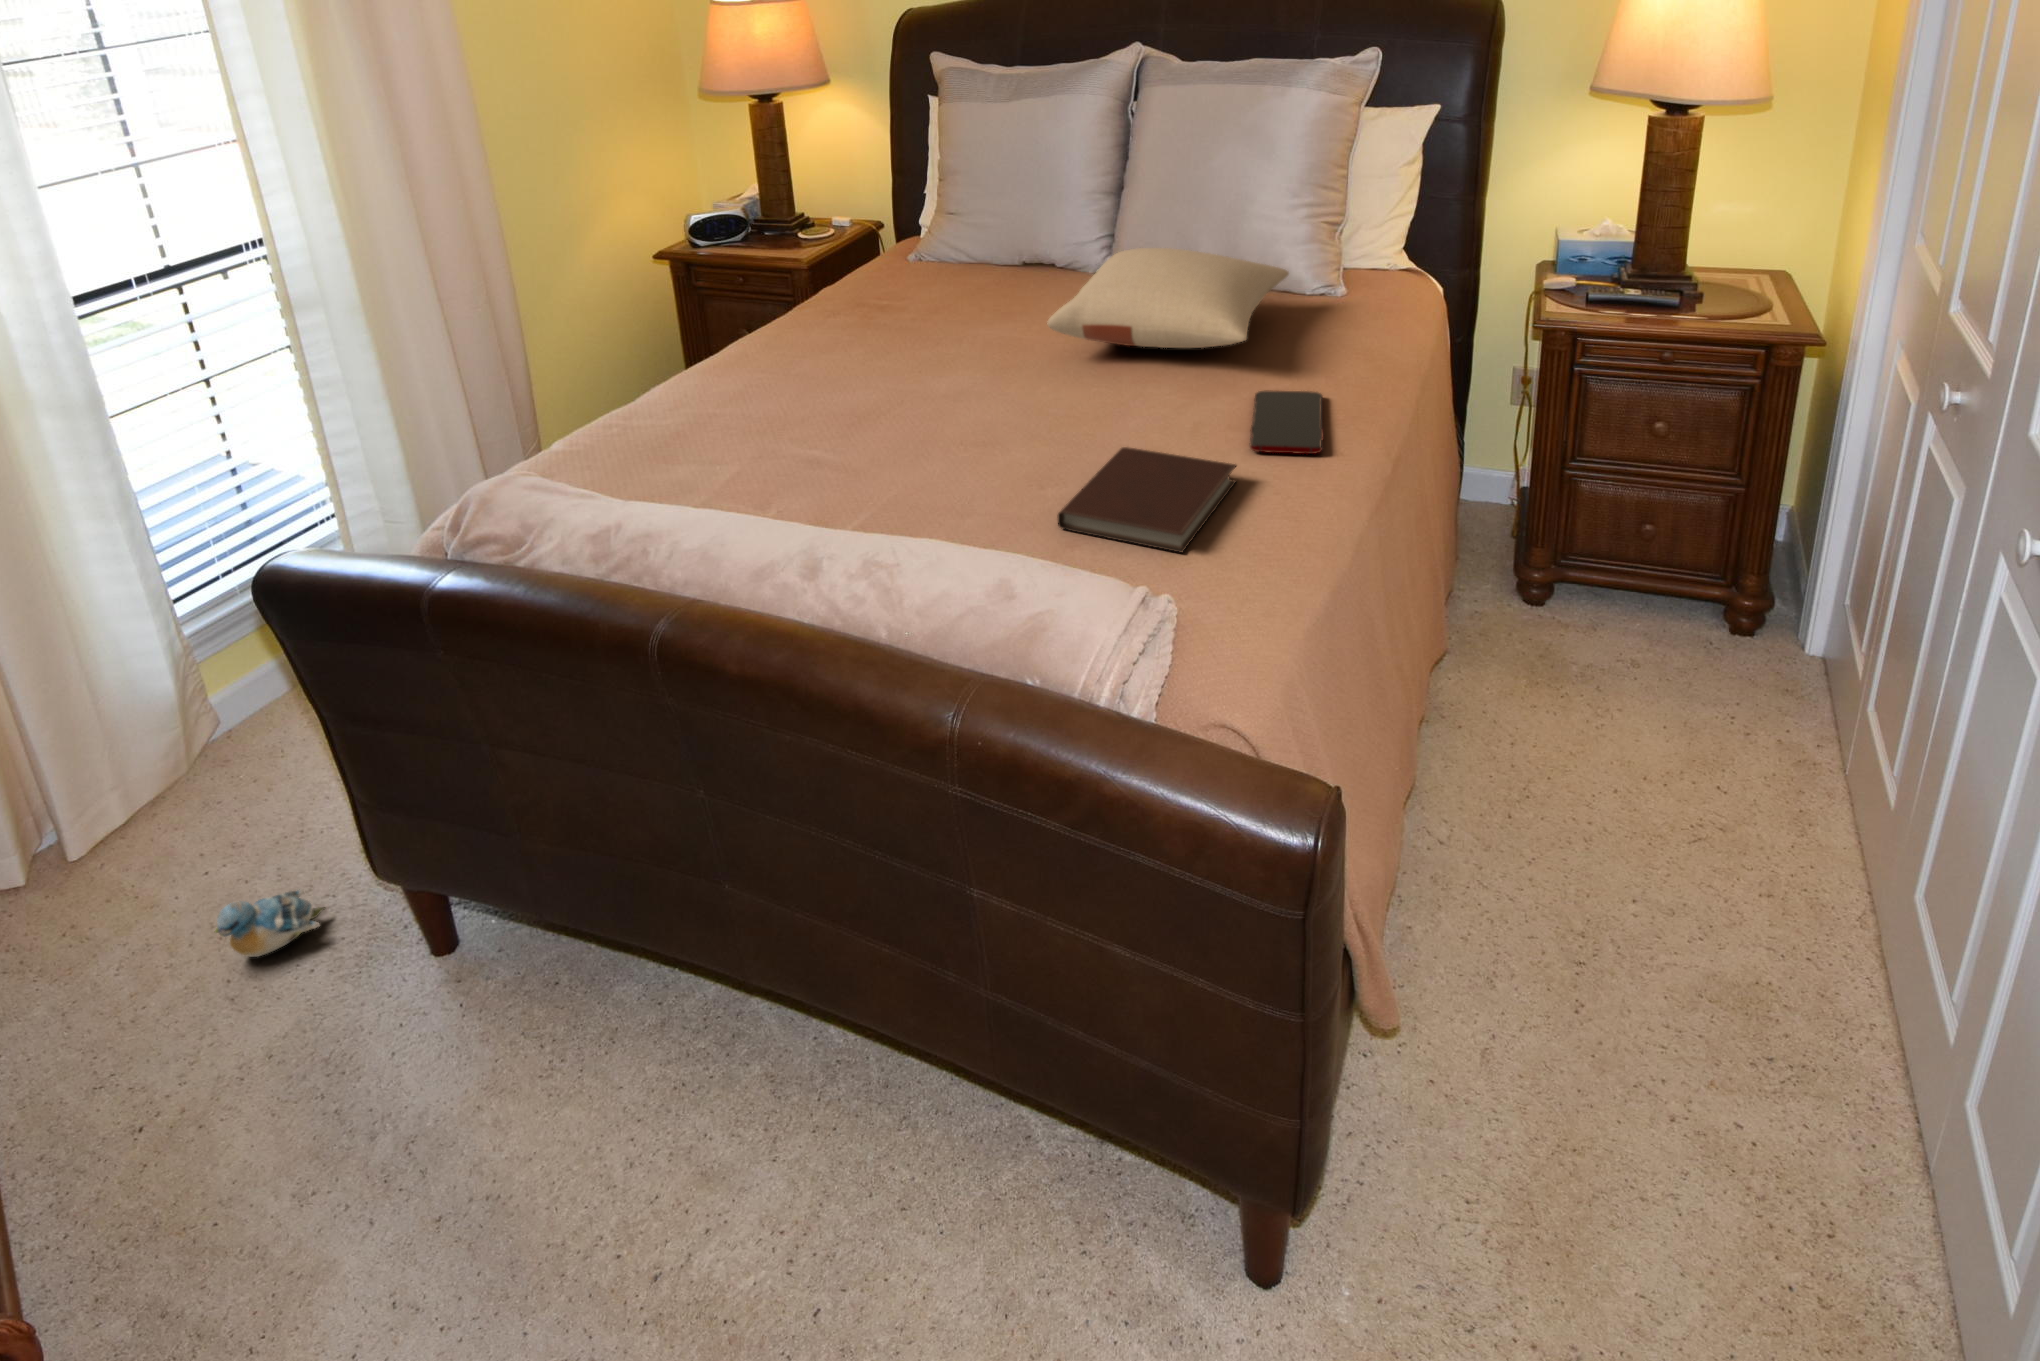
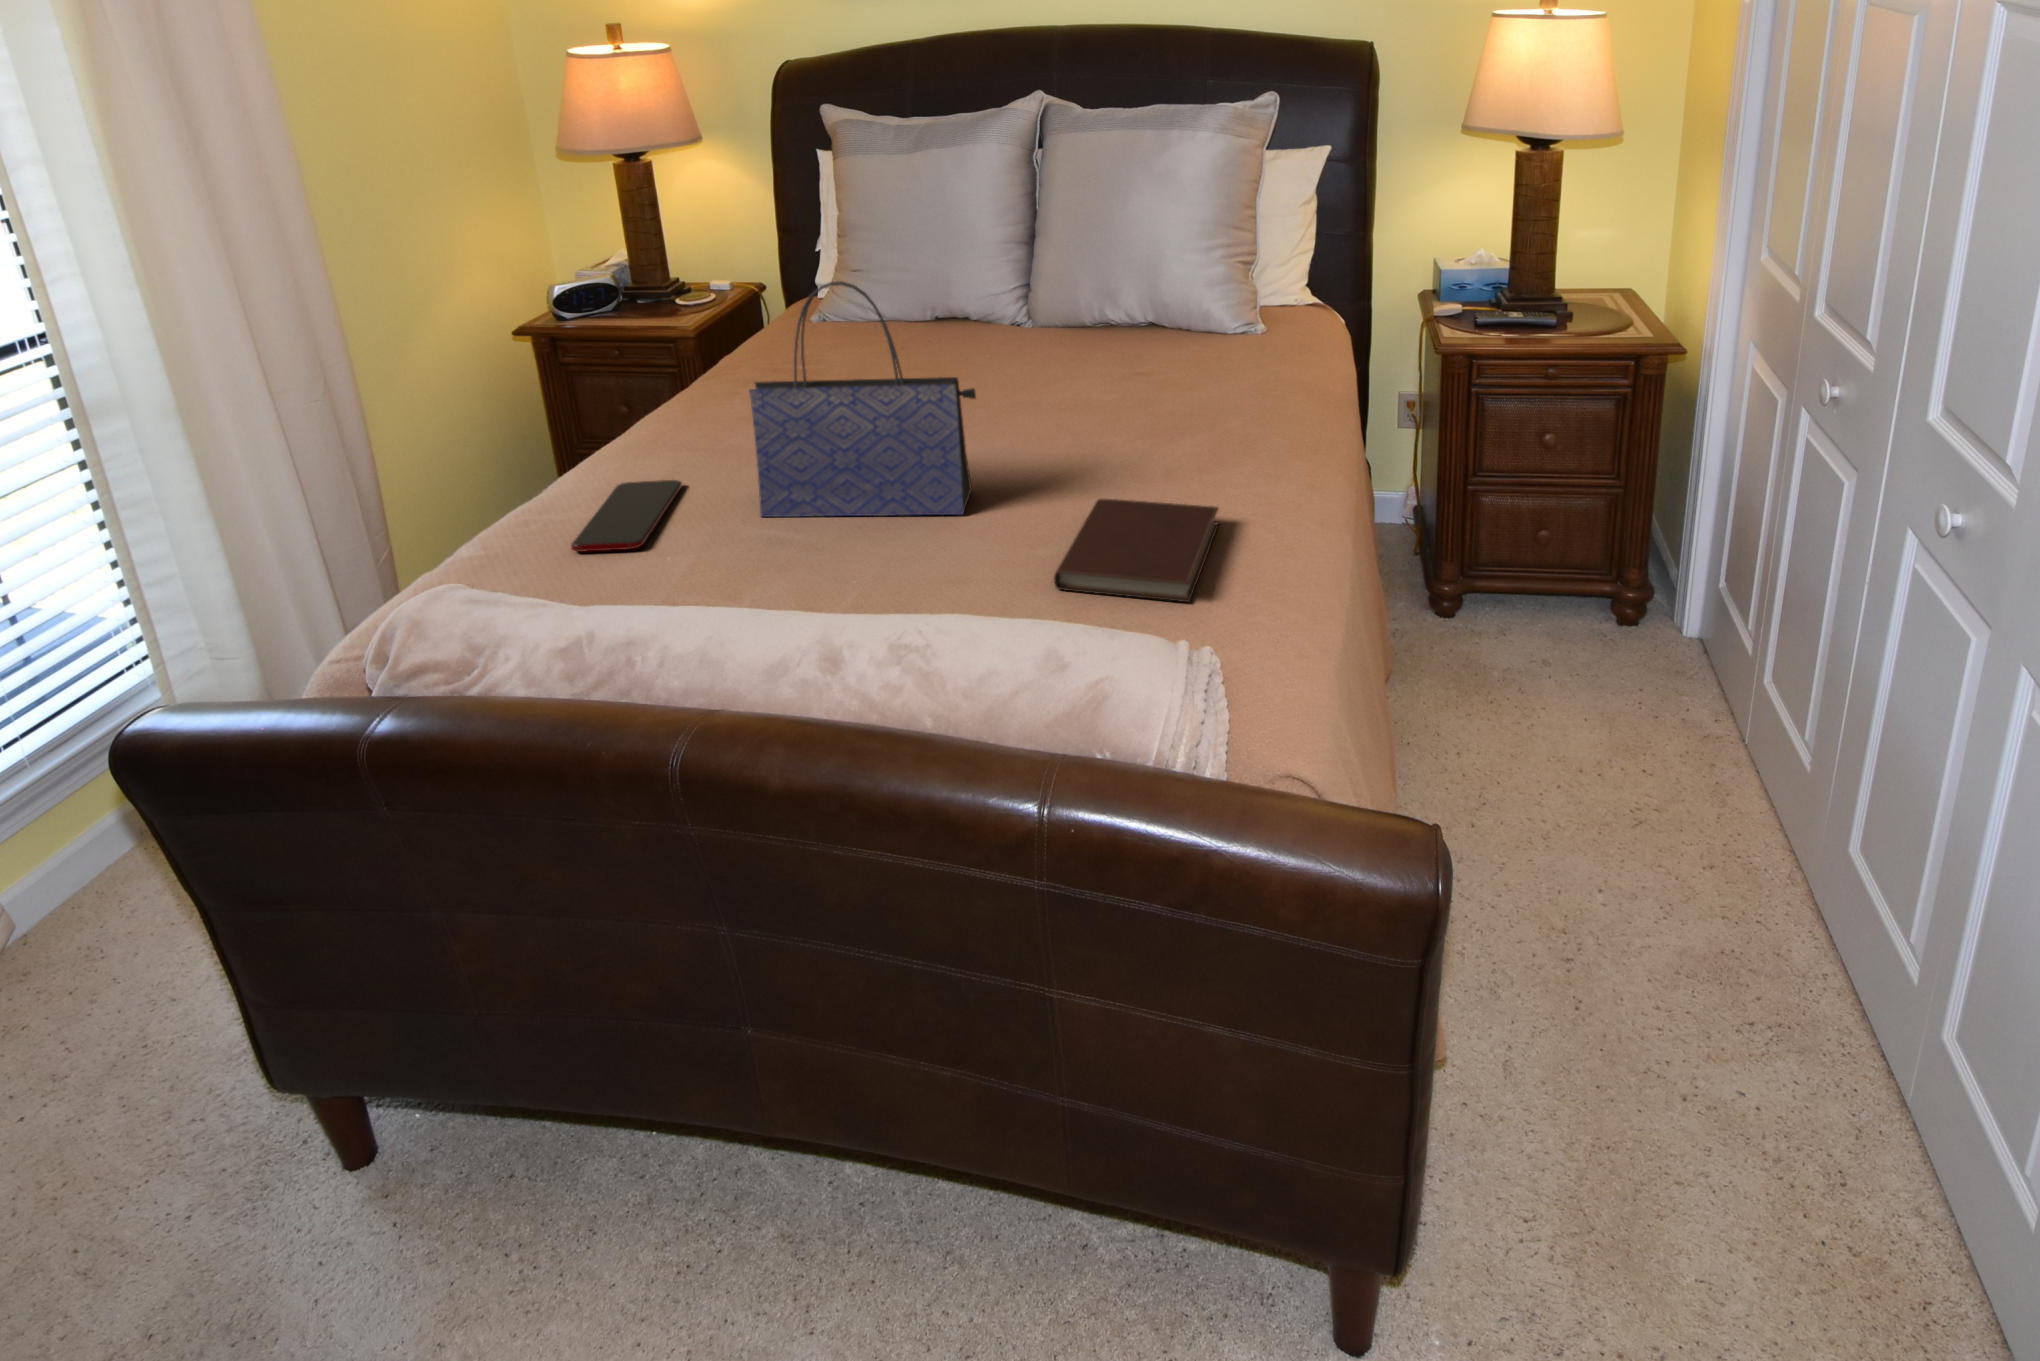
tote bag: none [806,223,1012,452] -> present [749,281,976,517]
pillow: present [1048,248,1289,348] -> none [990,296,1213,394]
smartphone: present [1250,391,1323,454] -> present [571,480,682,552]
plush toy: present [215,889,325,957] -> none [52,1115,197,1214]

